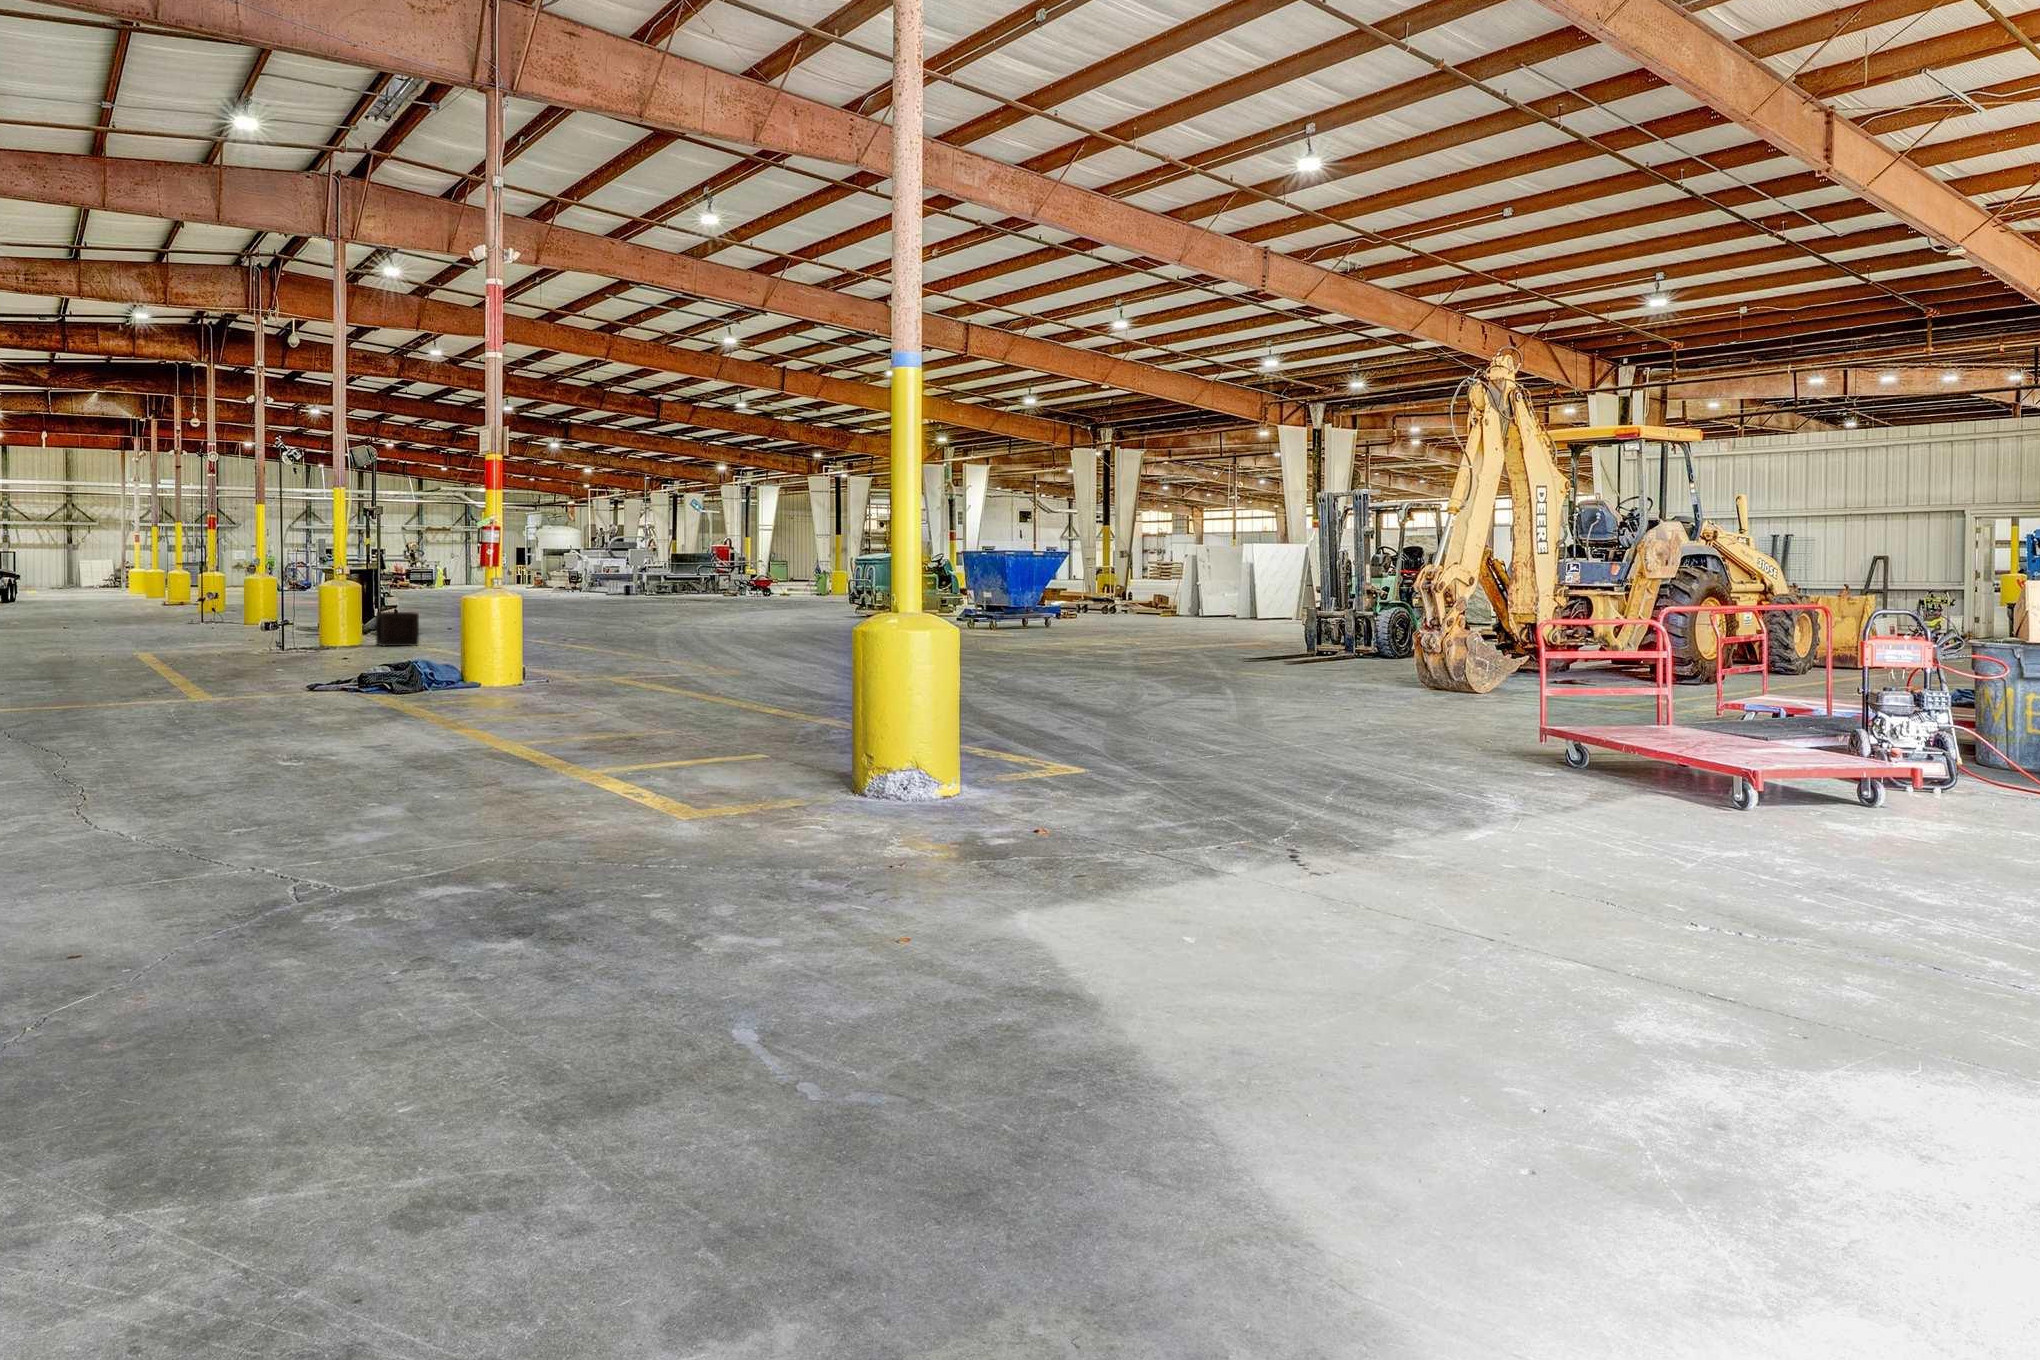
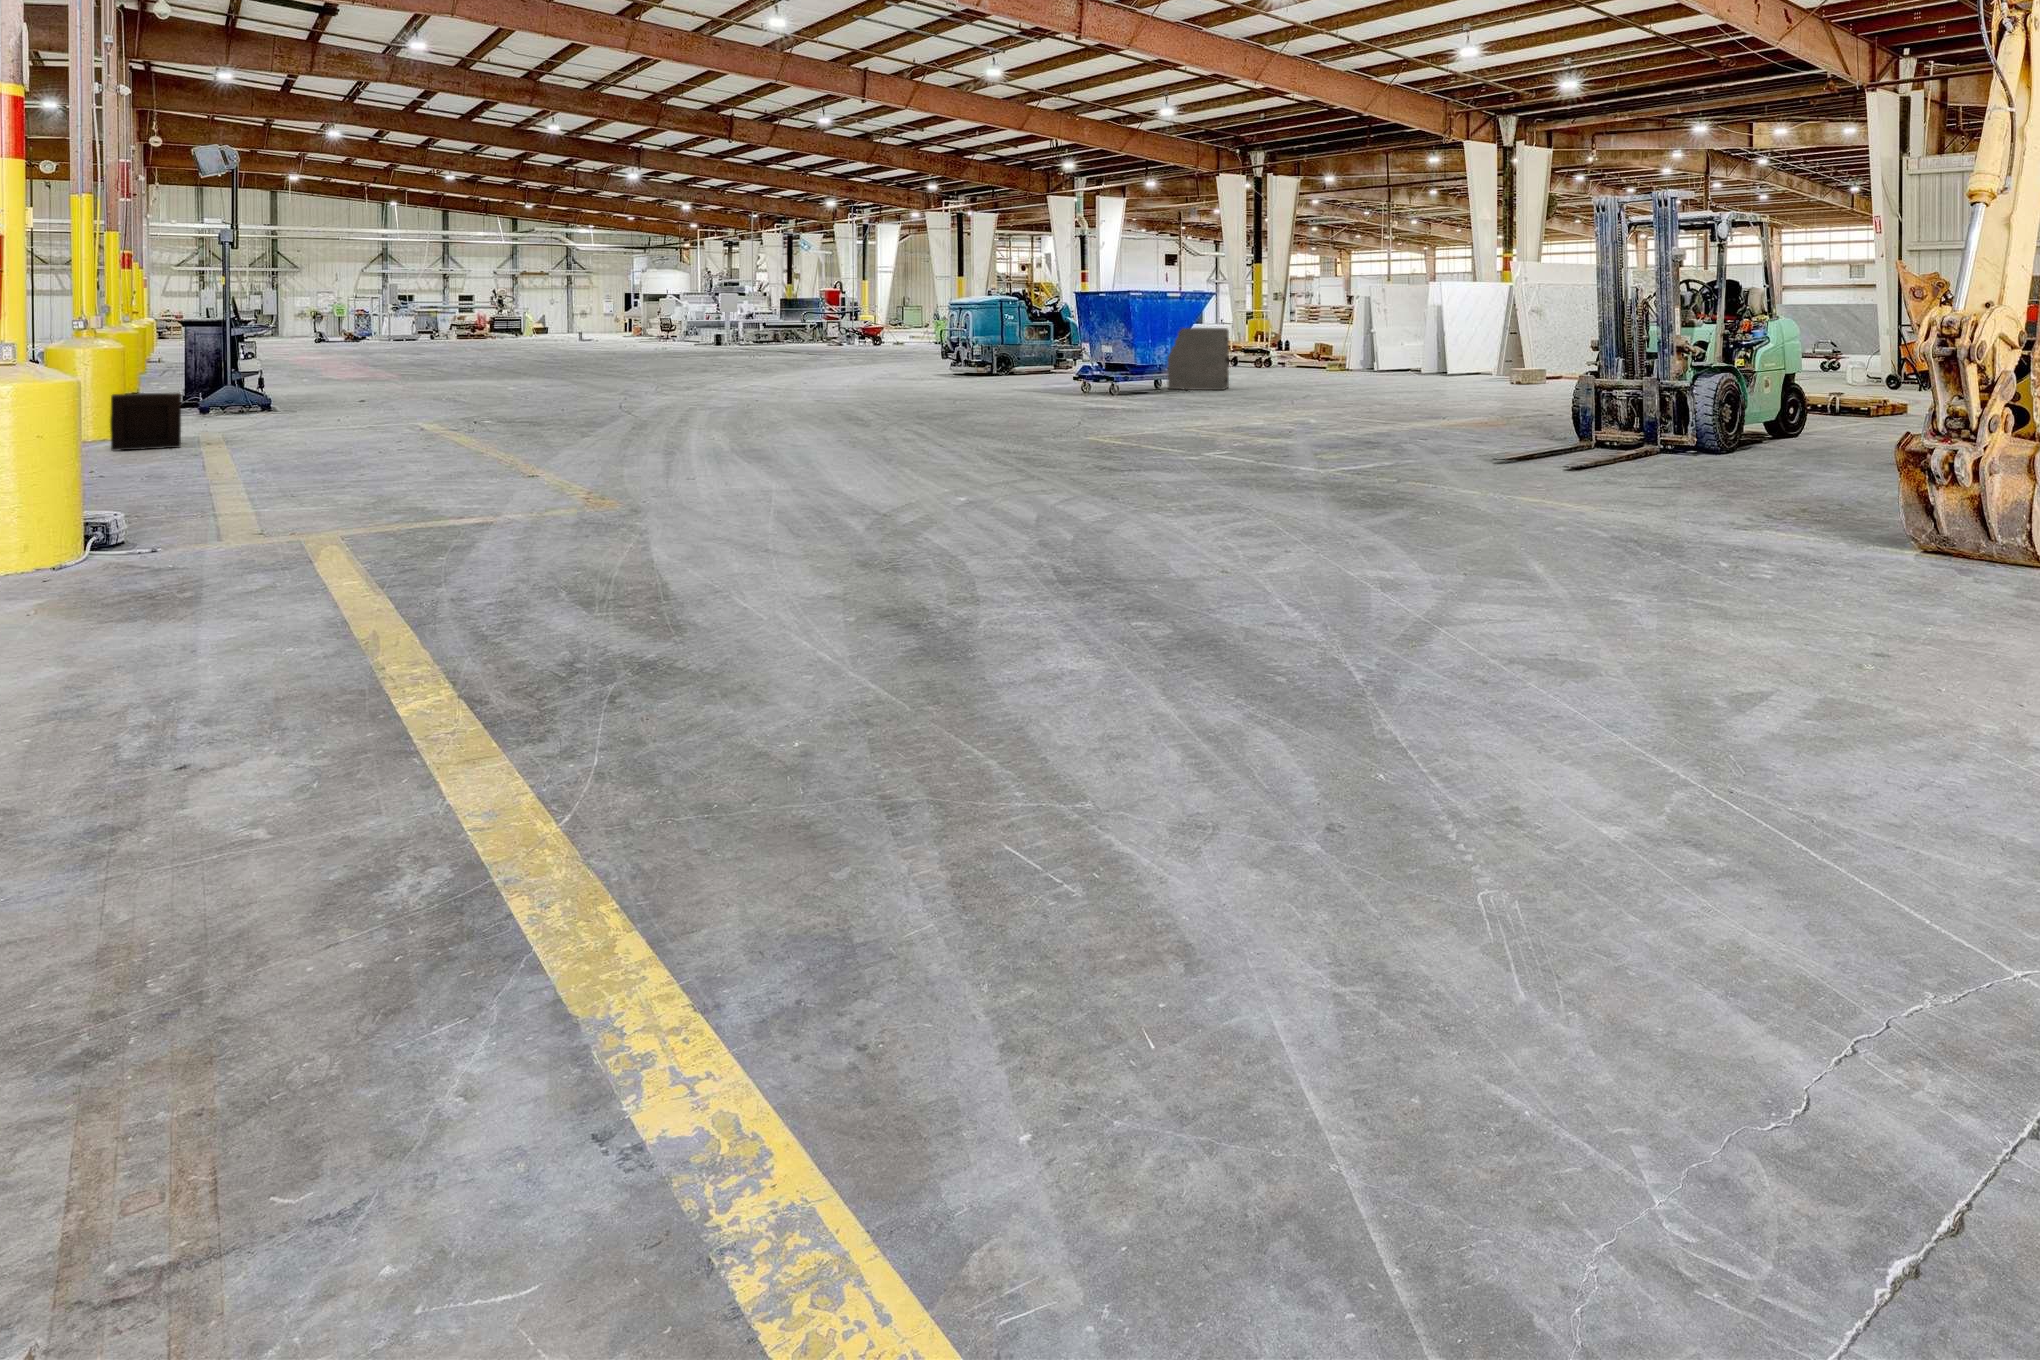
filing cabinet: none [1029,579,1078,627] -> present [1167,328,1229,390]

